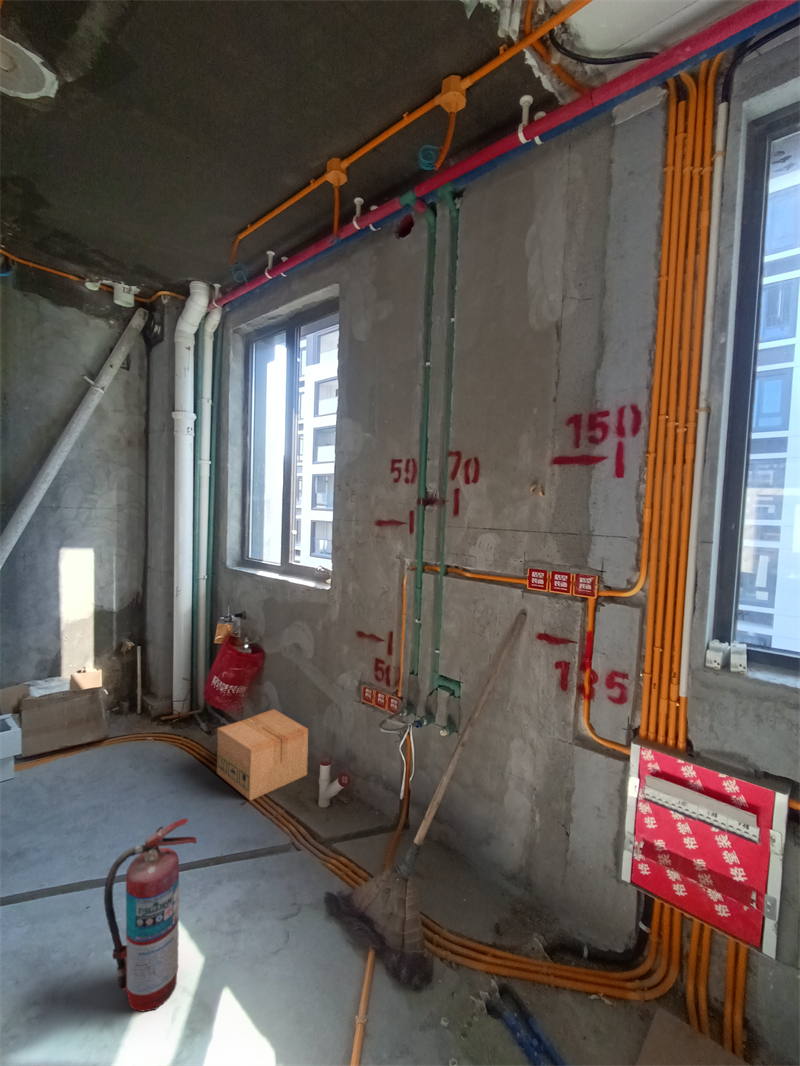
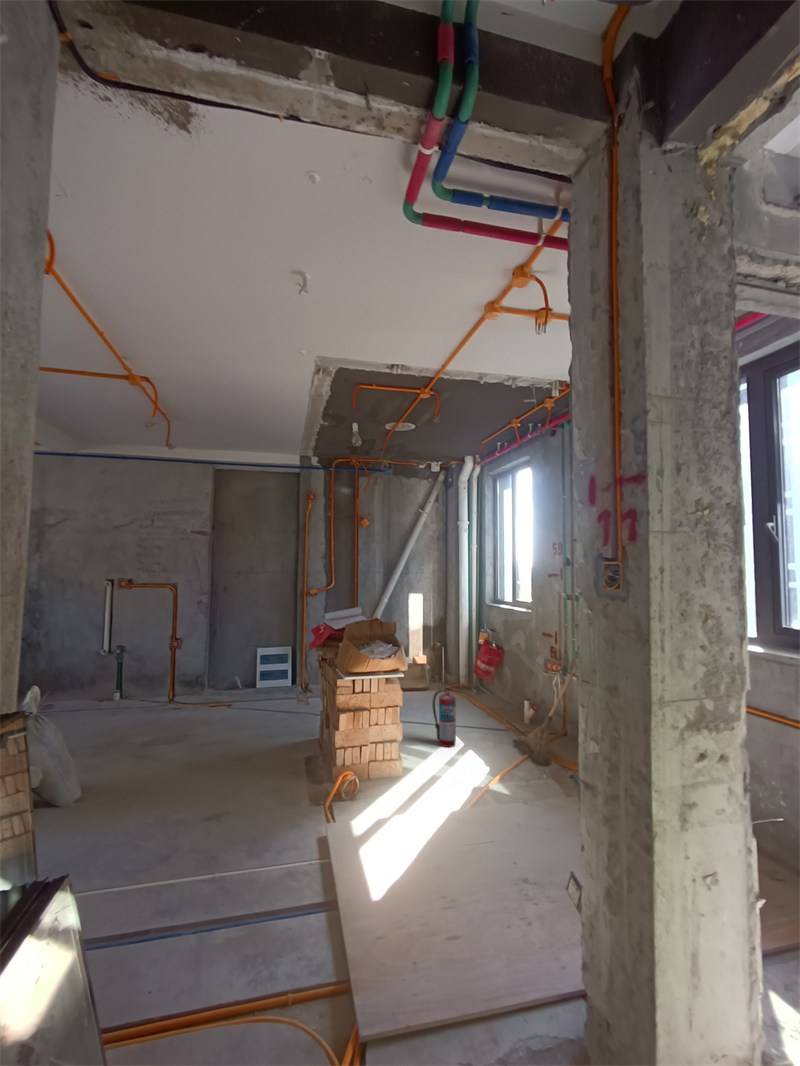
cardboard box: present [217,709,308,800] -> none [478,680,523,716]

